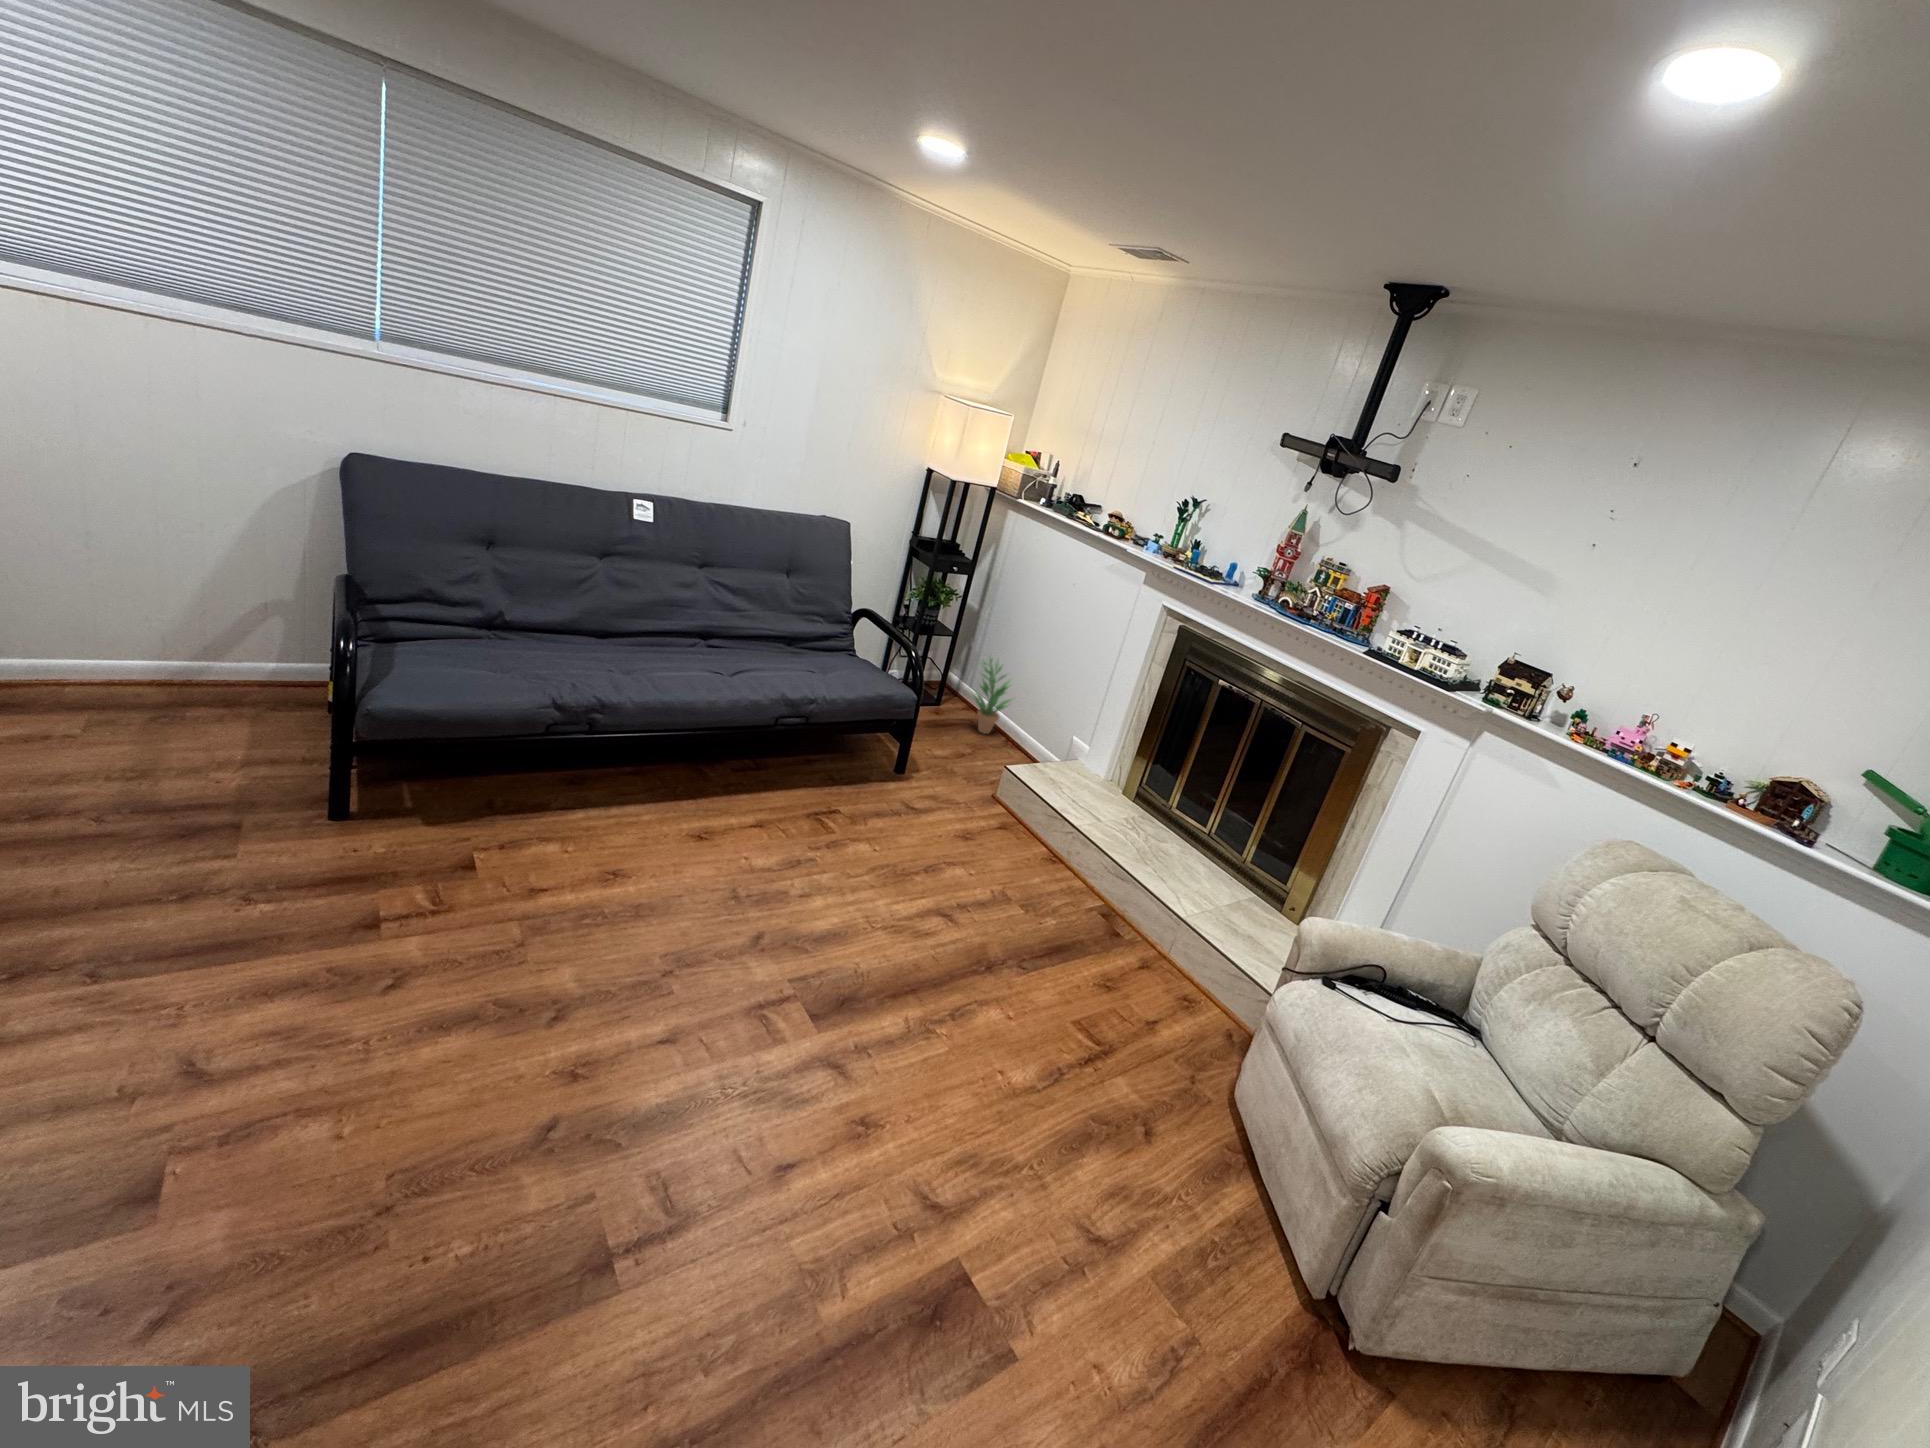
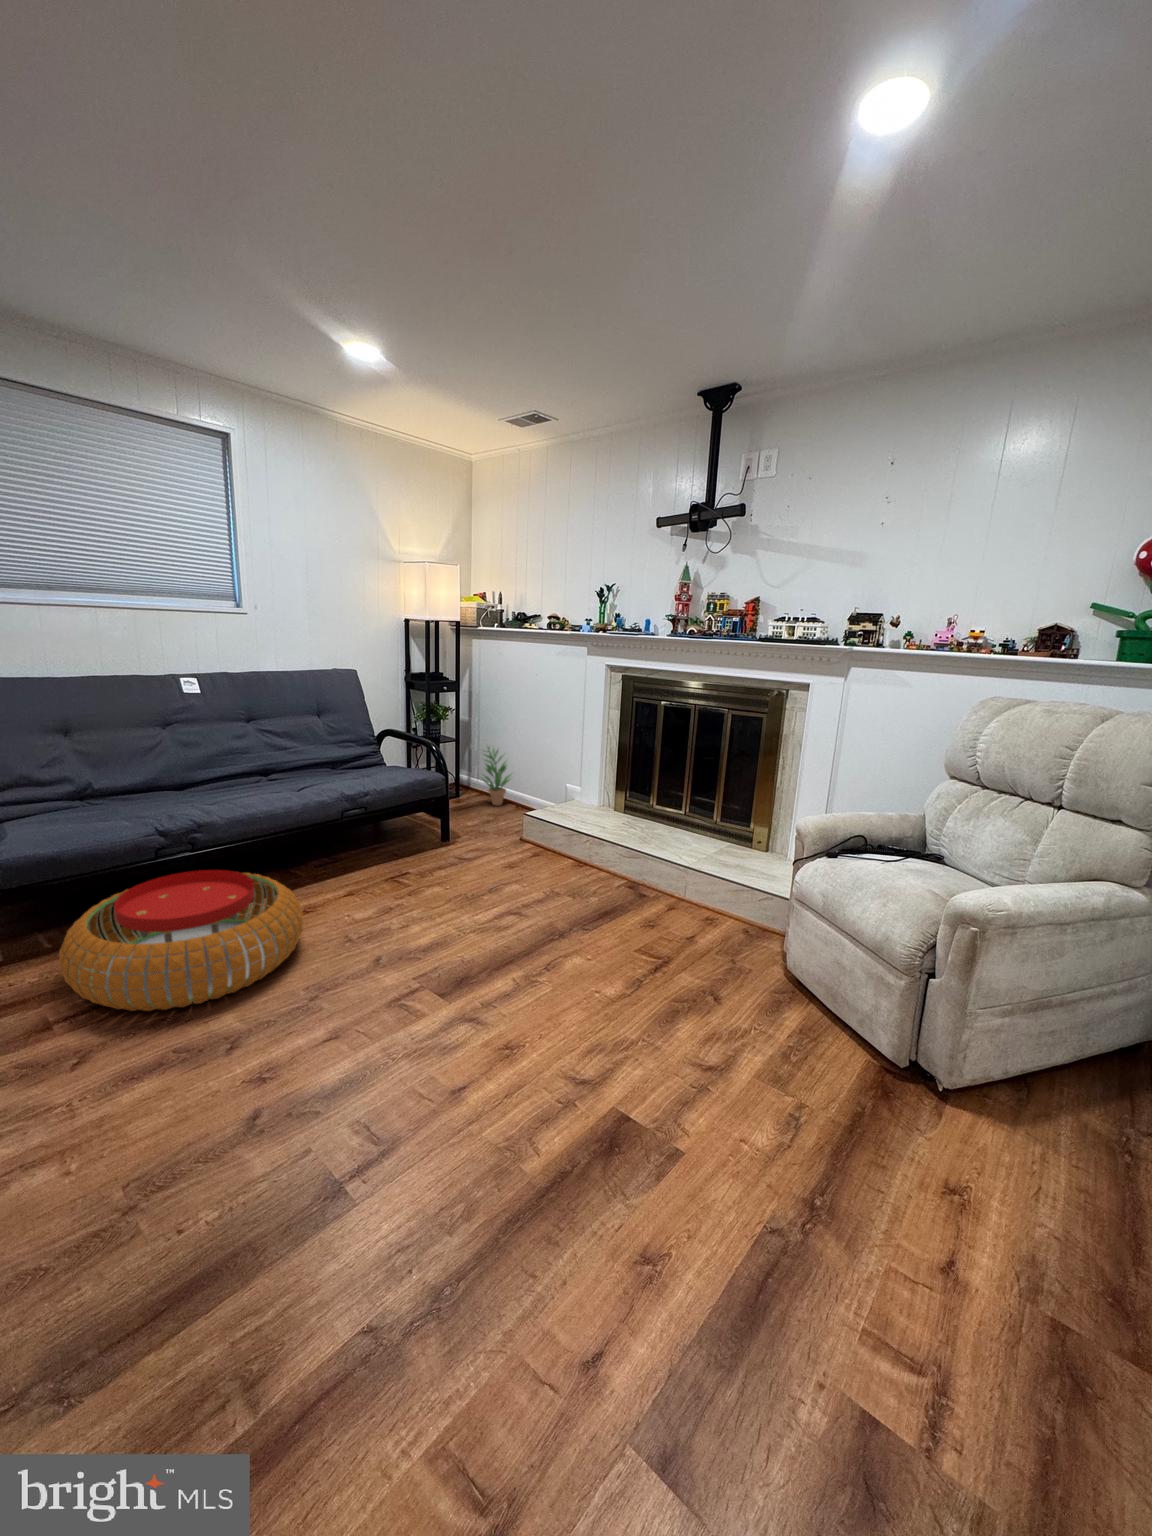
pouf: none [403,759,692,940] -> present [59,870,303,1011]

